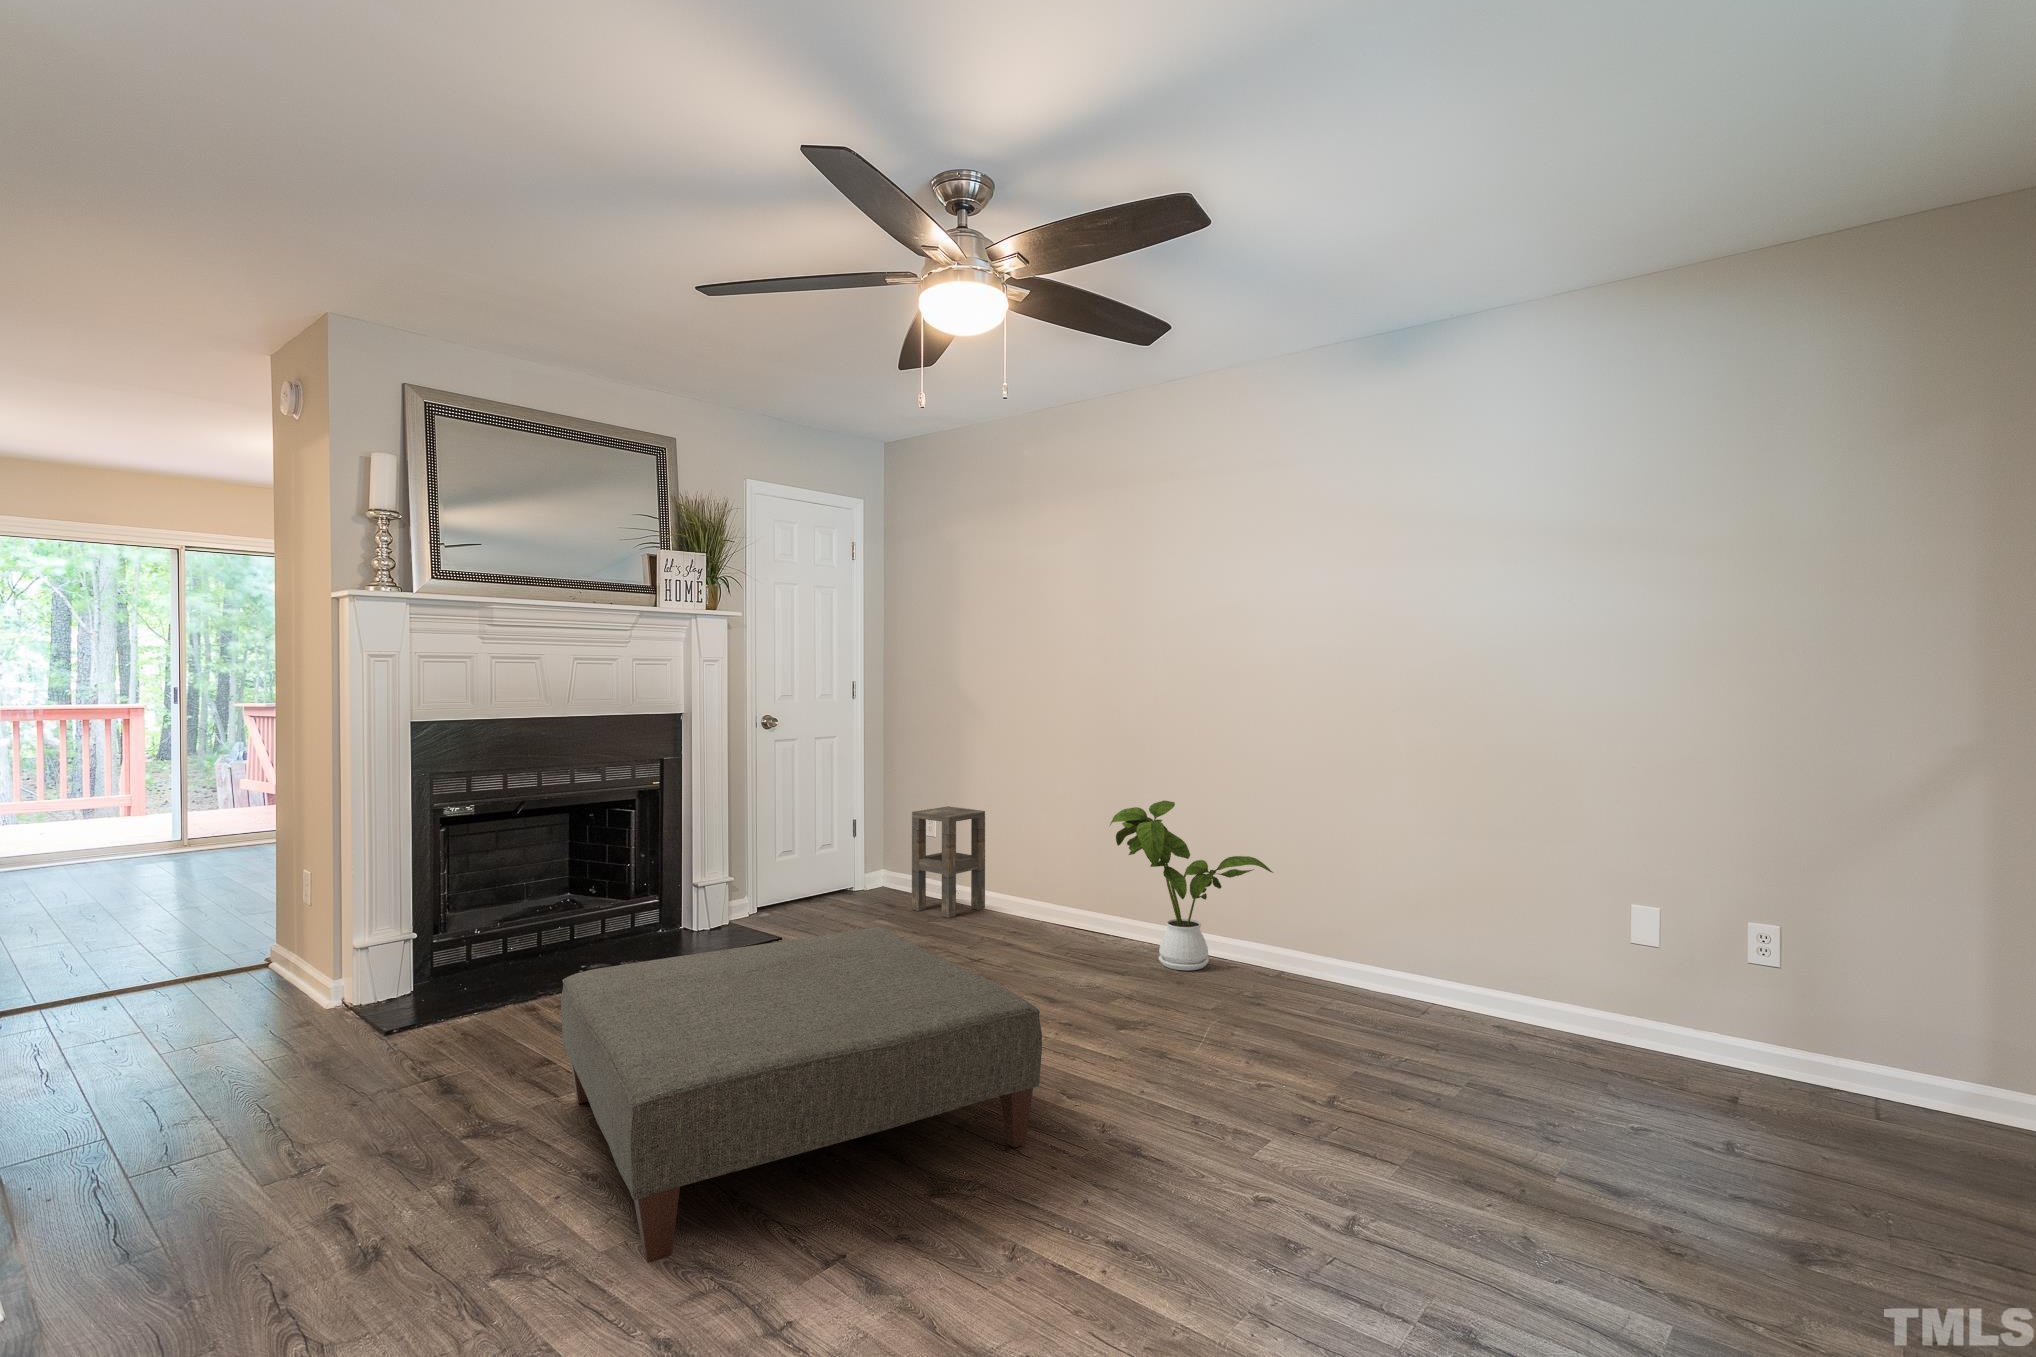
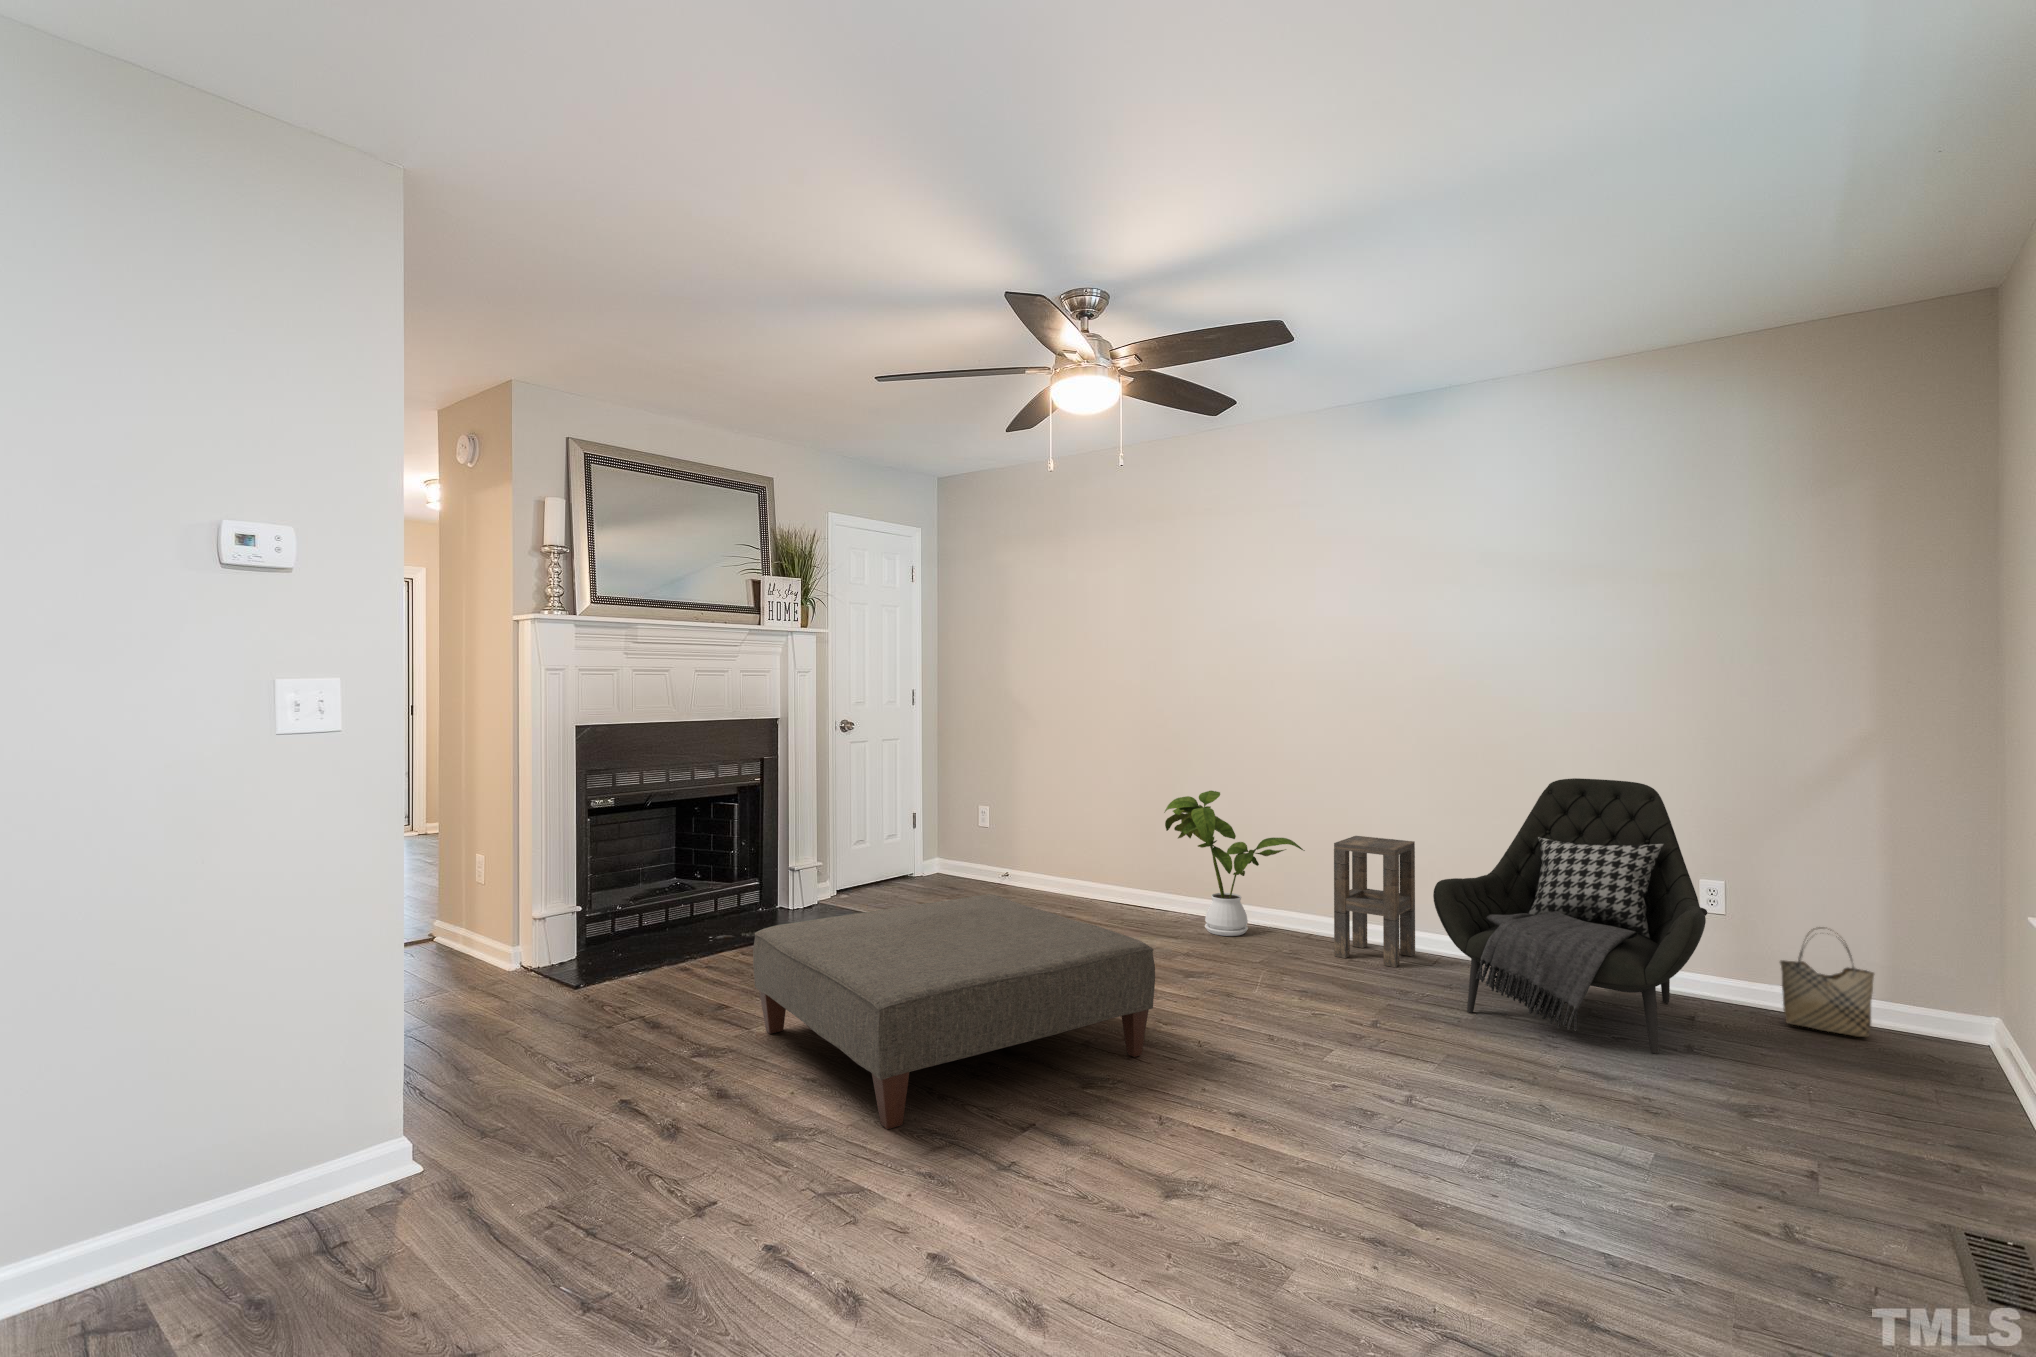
armchair: none [1411,794,1756,1153] -> present [1433,778,1707,1053]
side table: present [912,806,985,918] -> present [1334,836,1415,967]
woven basket: none [1847,987,1974,1133] -> present [1780,927,1874,1037]

